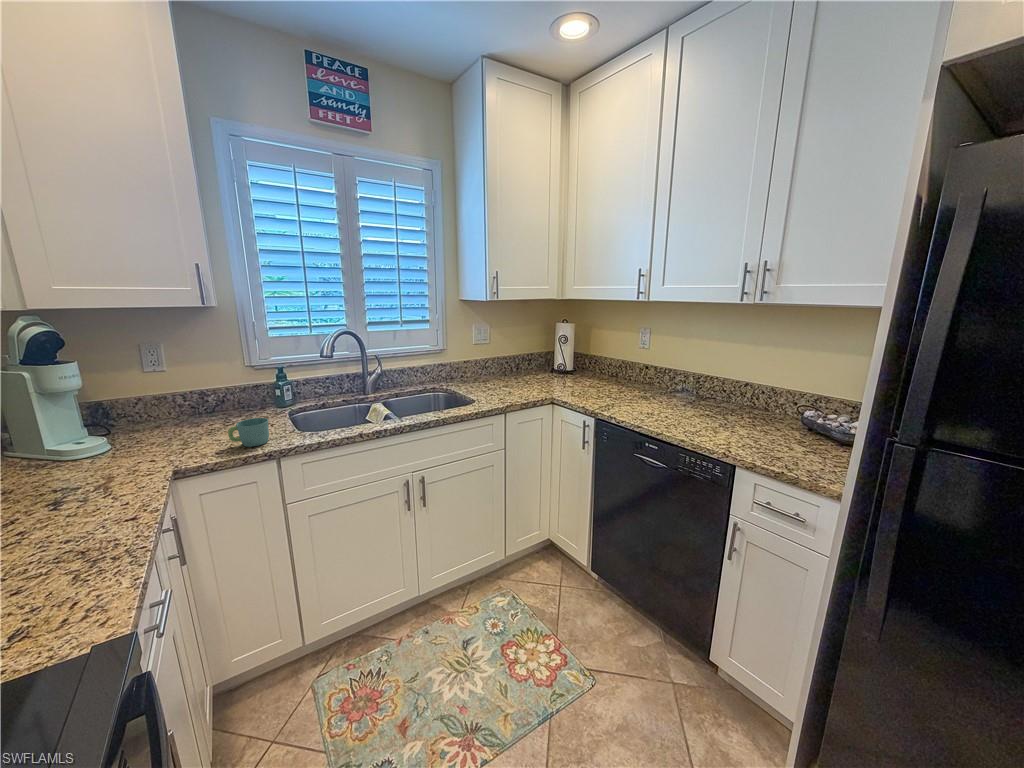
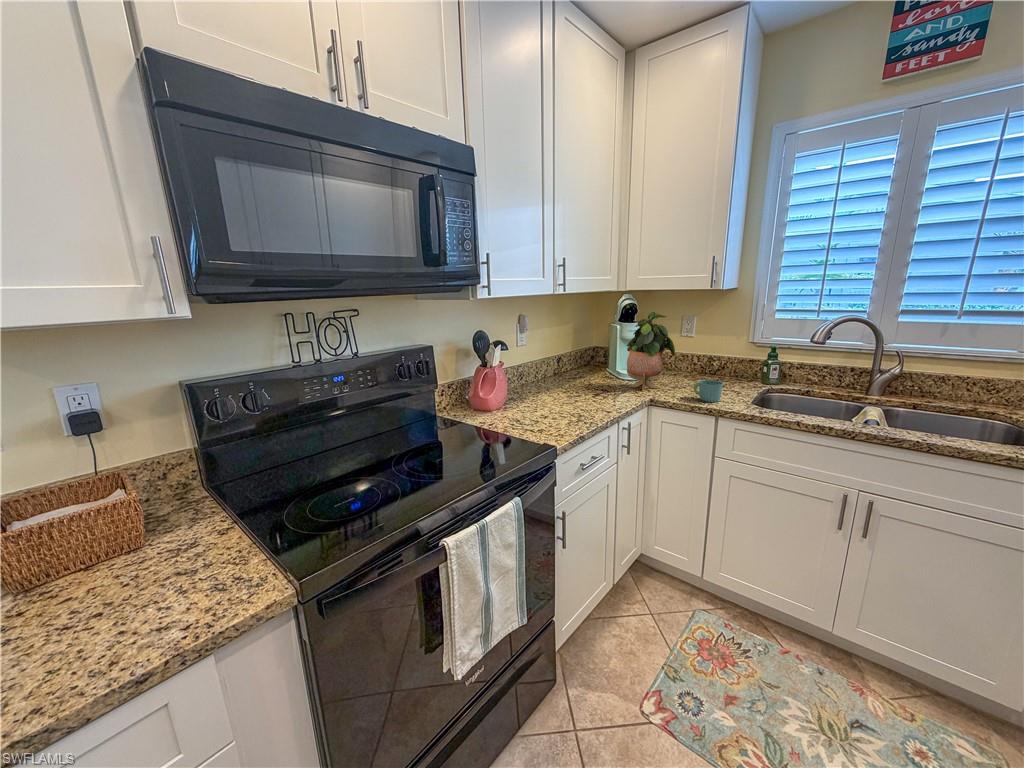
potted plant: none [83,344,179,469] -> present [627,312,675,391]

